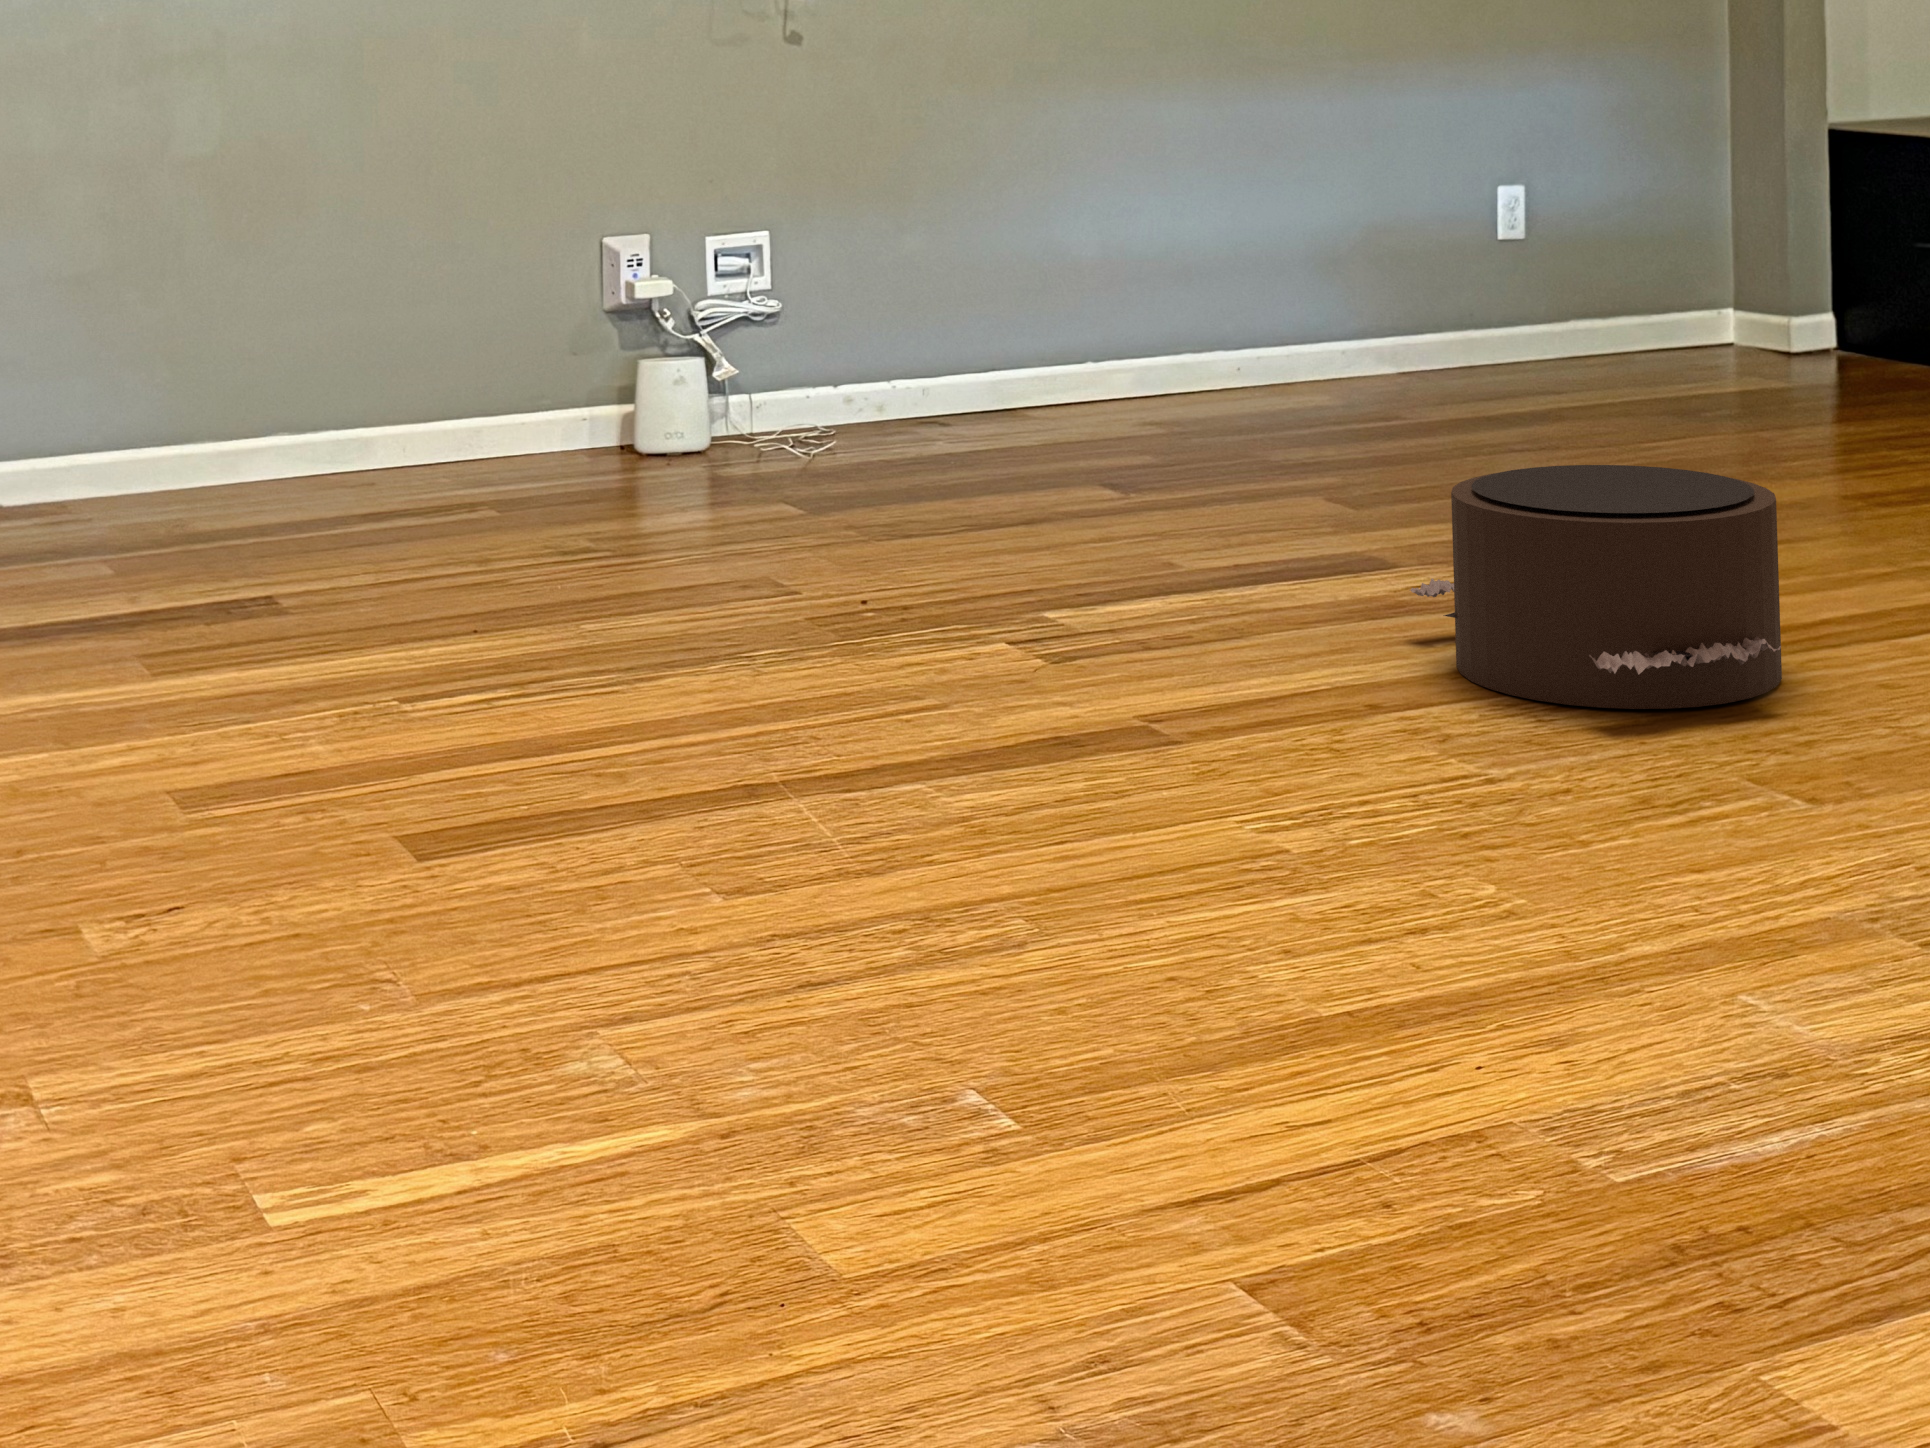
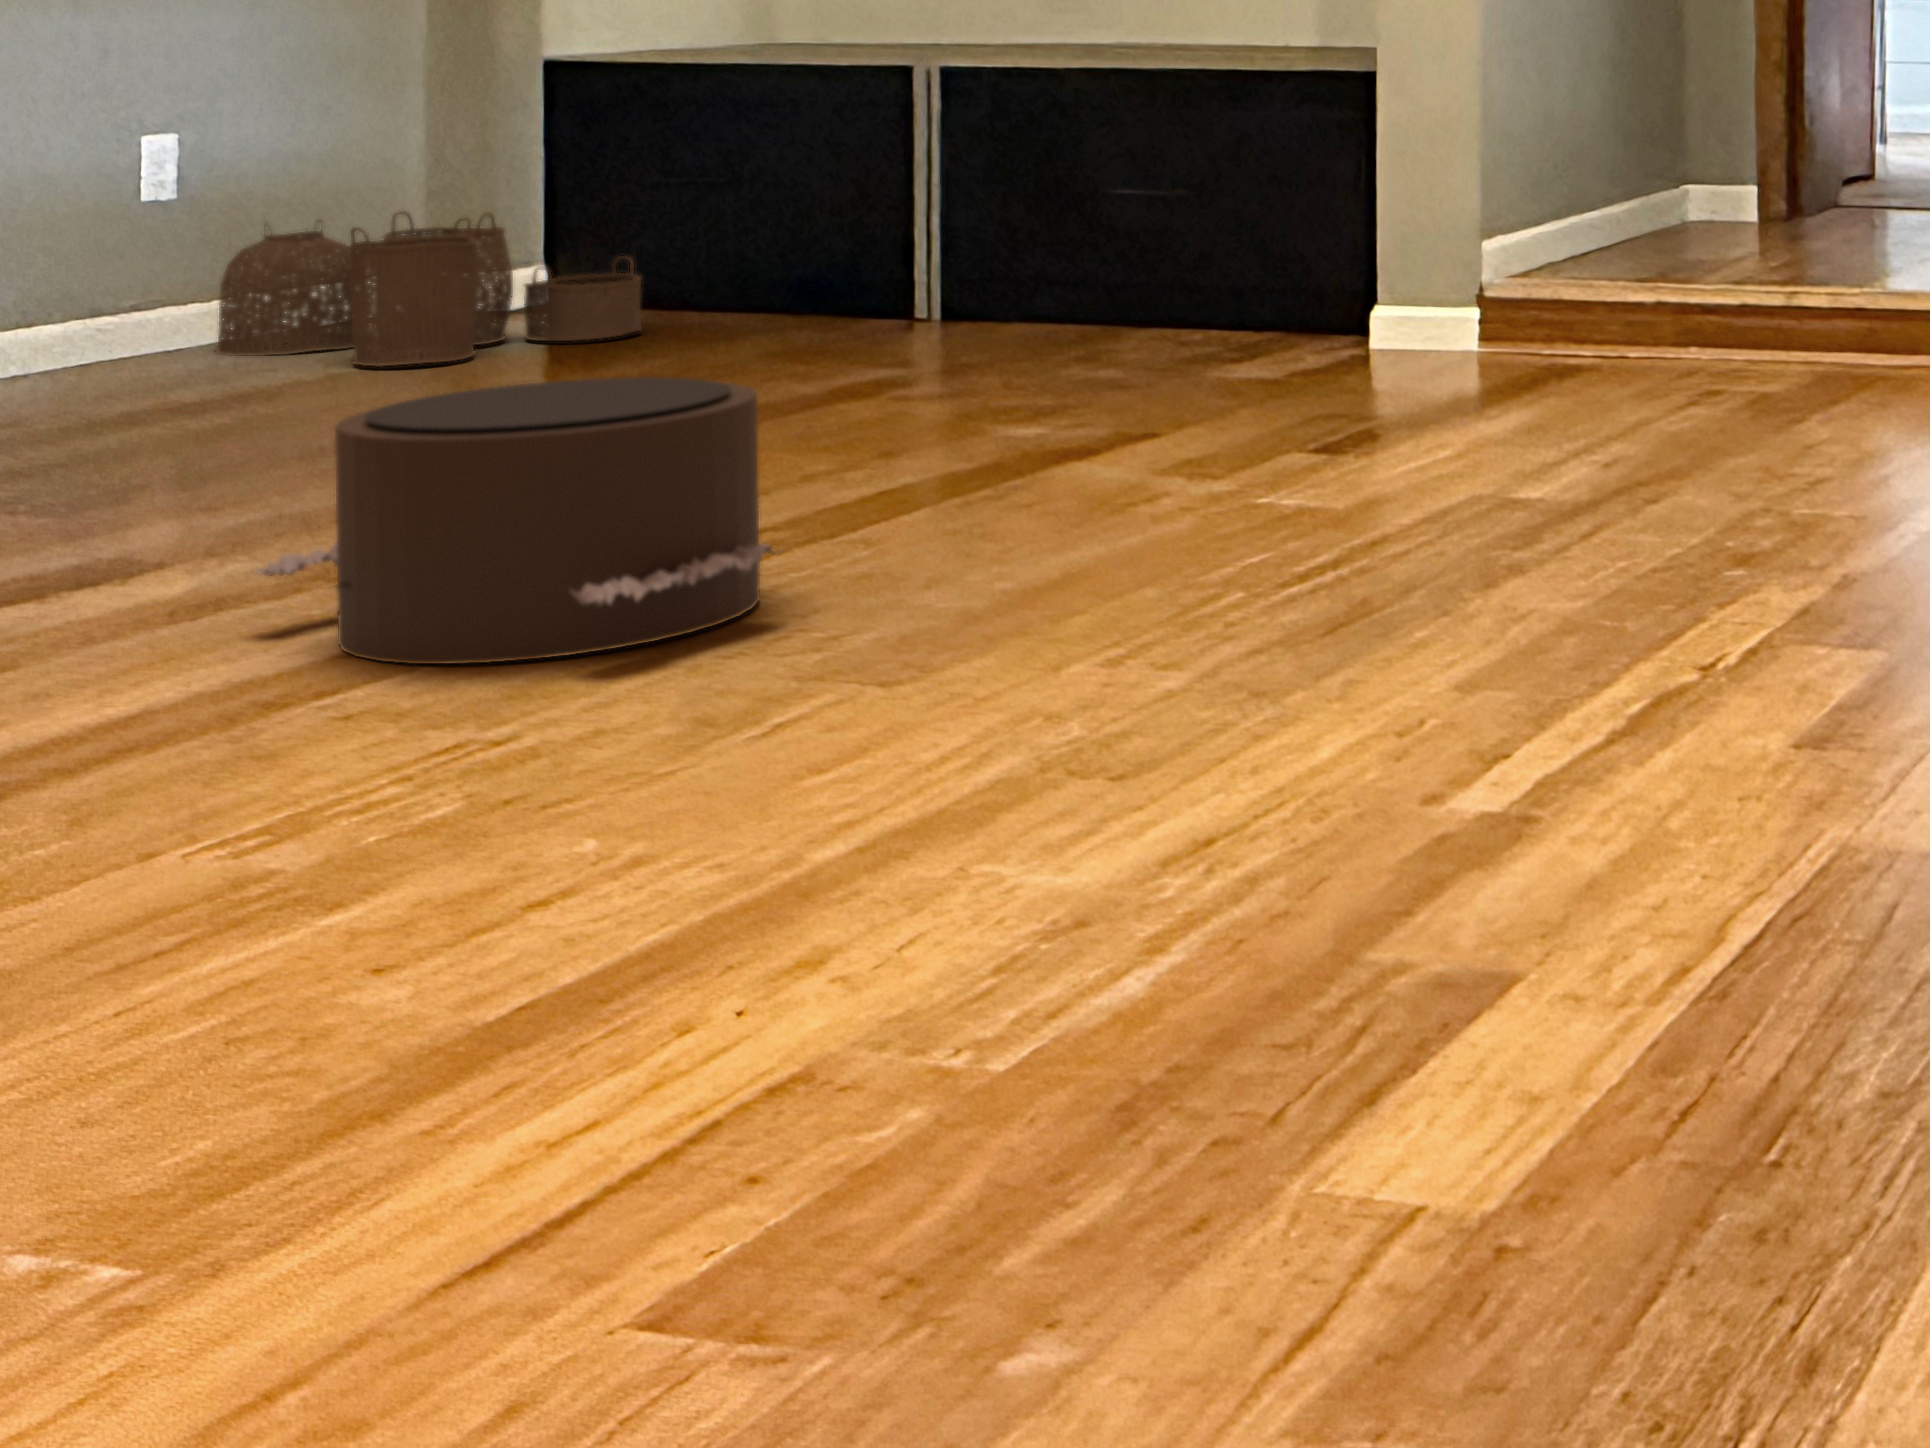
woven basket: none [1565,262,1894,399] -> present [217,211,642,366]

